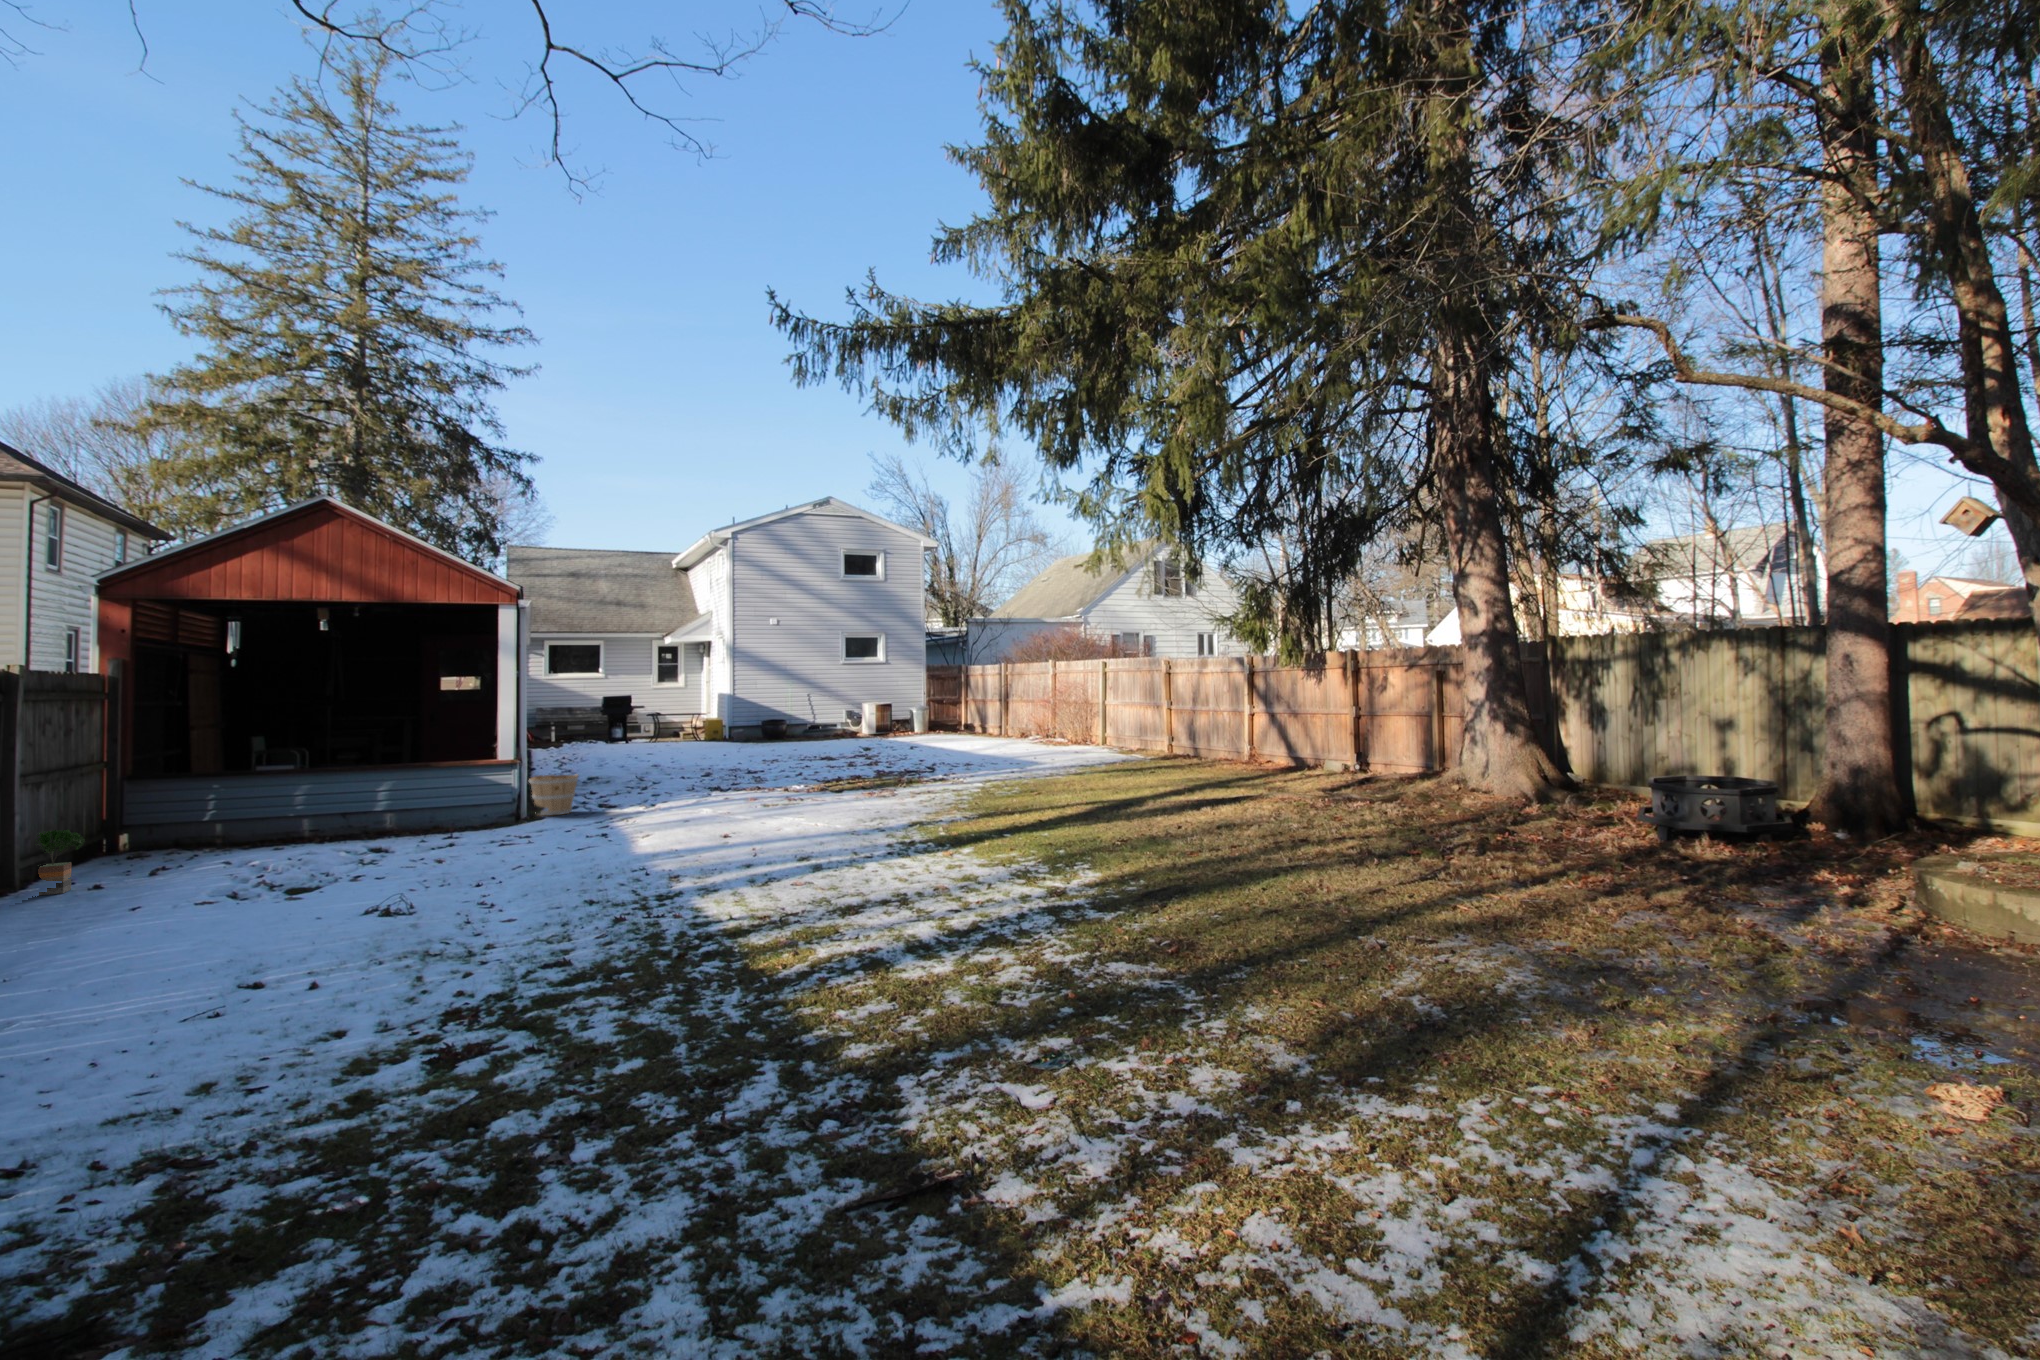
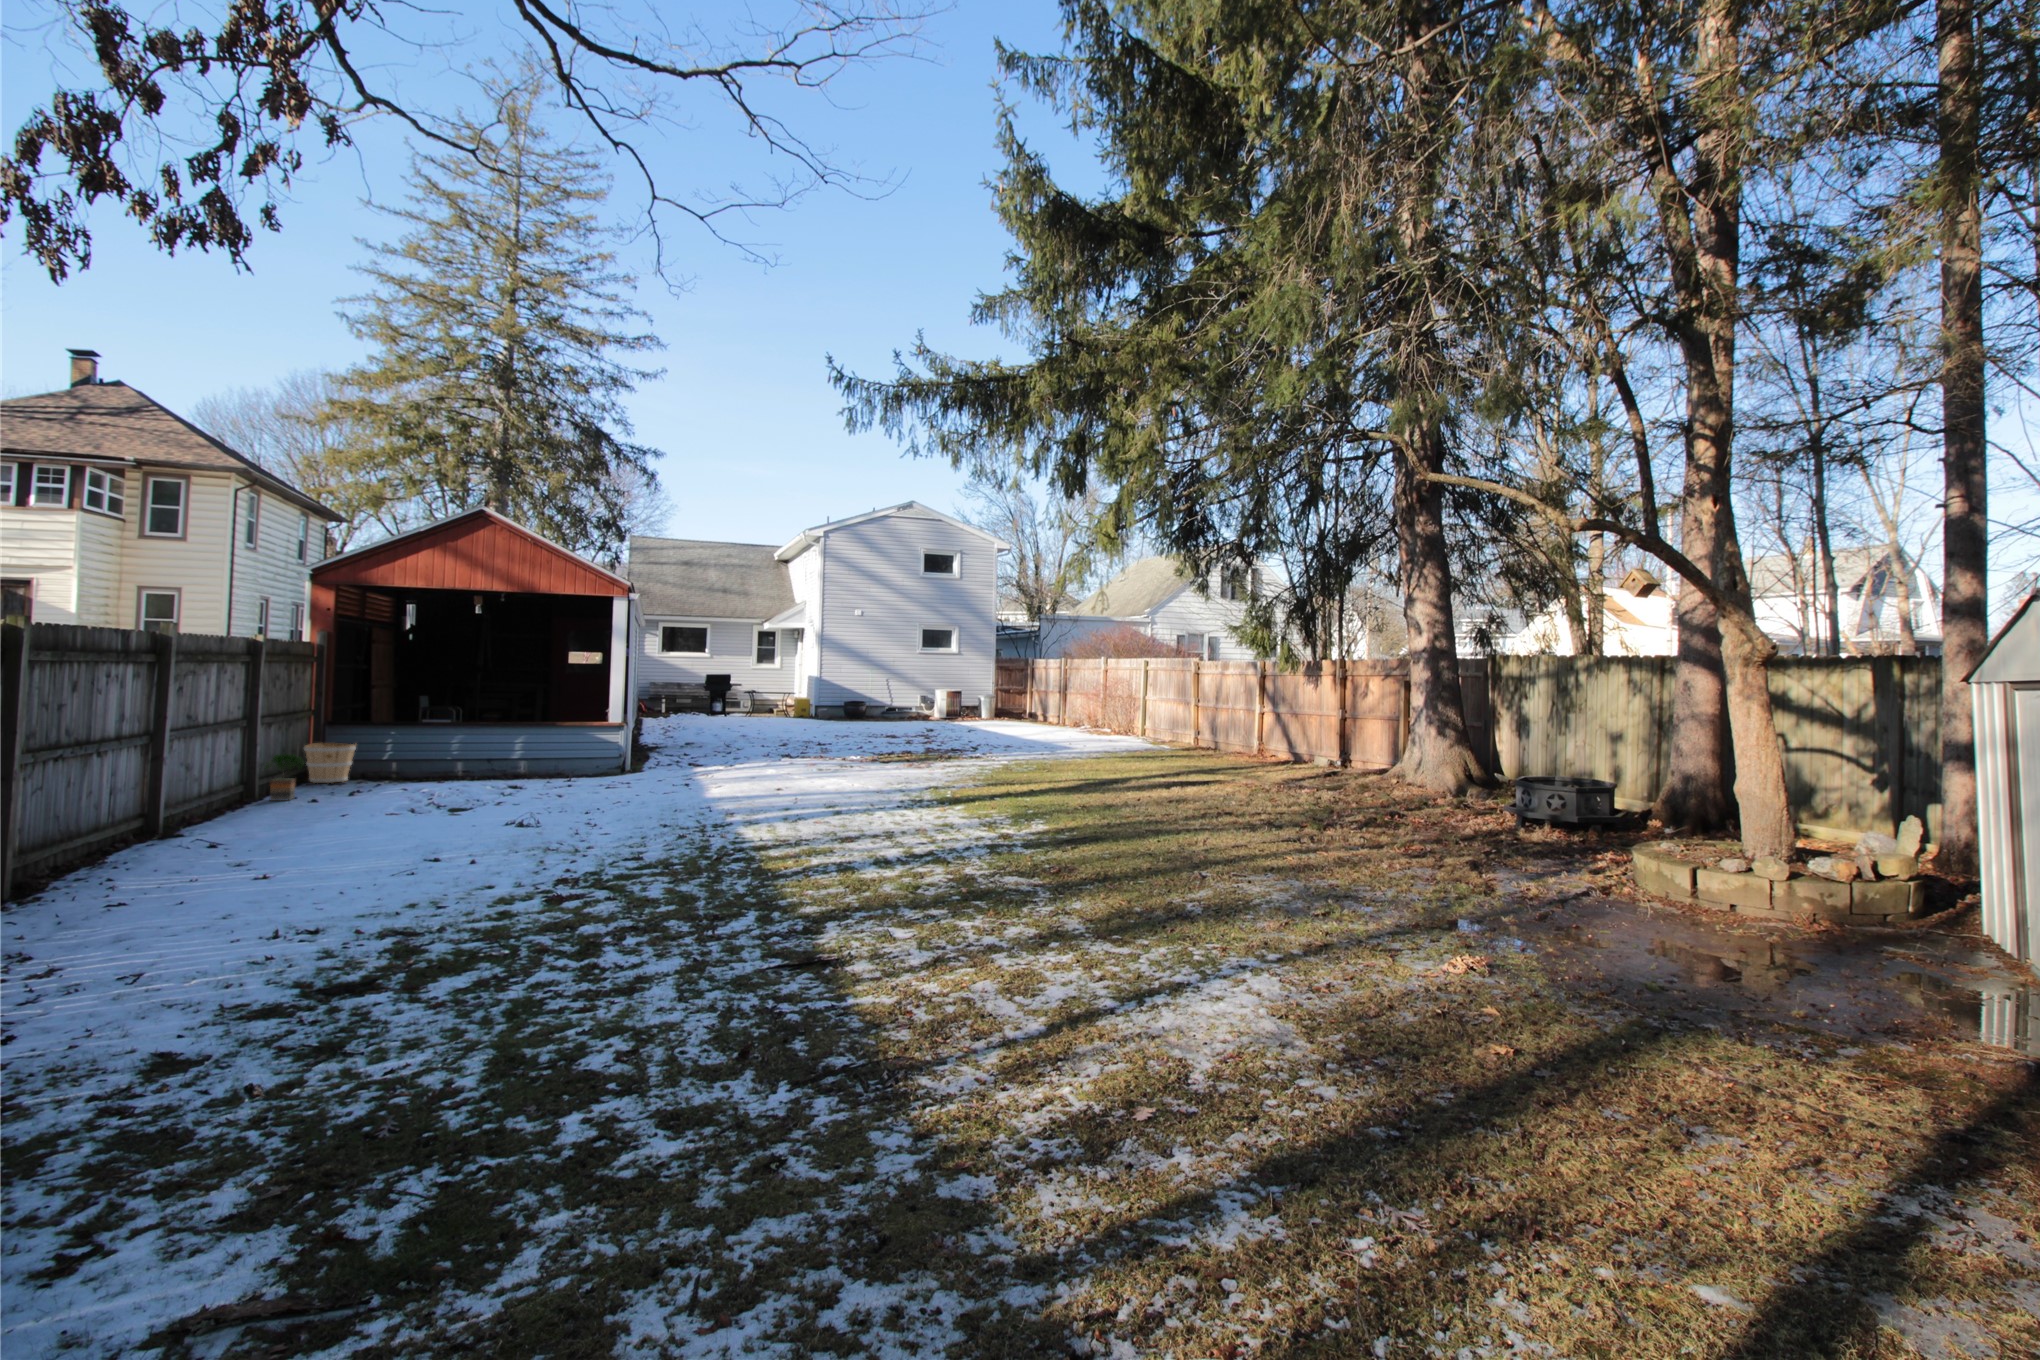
wooden bucket: present [529,775,578,816] -> present [304,743,356,783]

